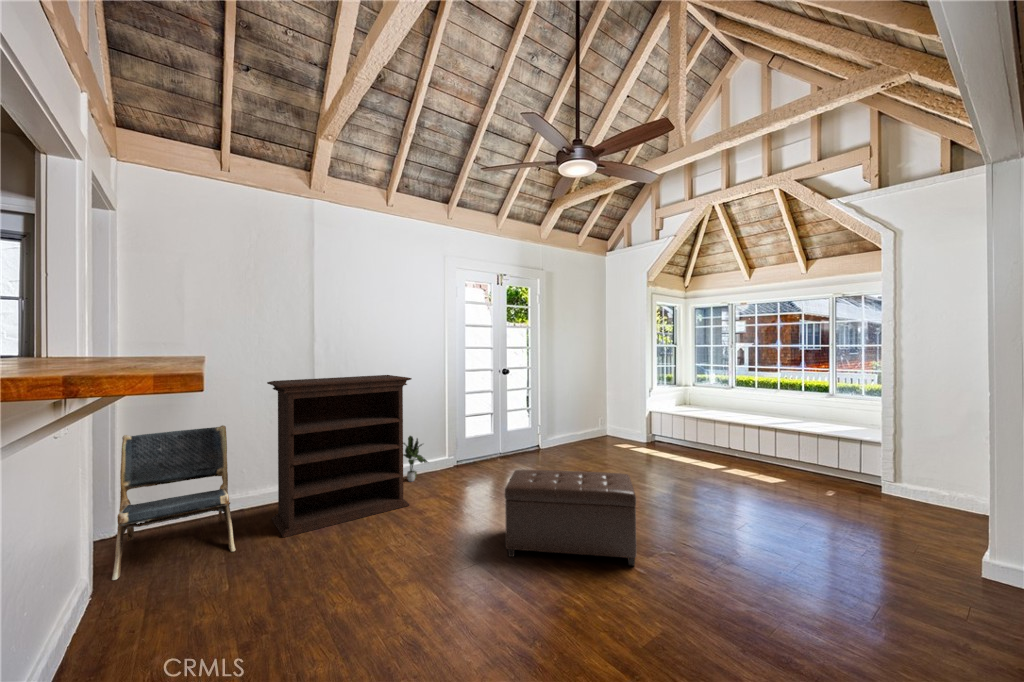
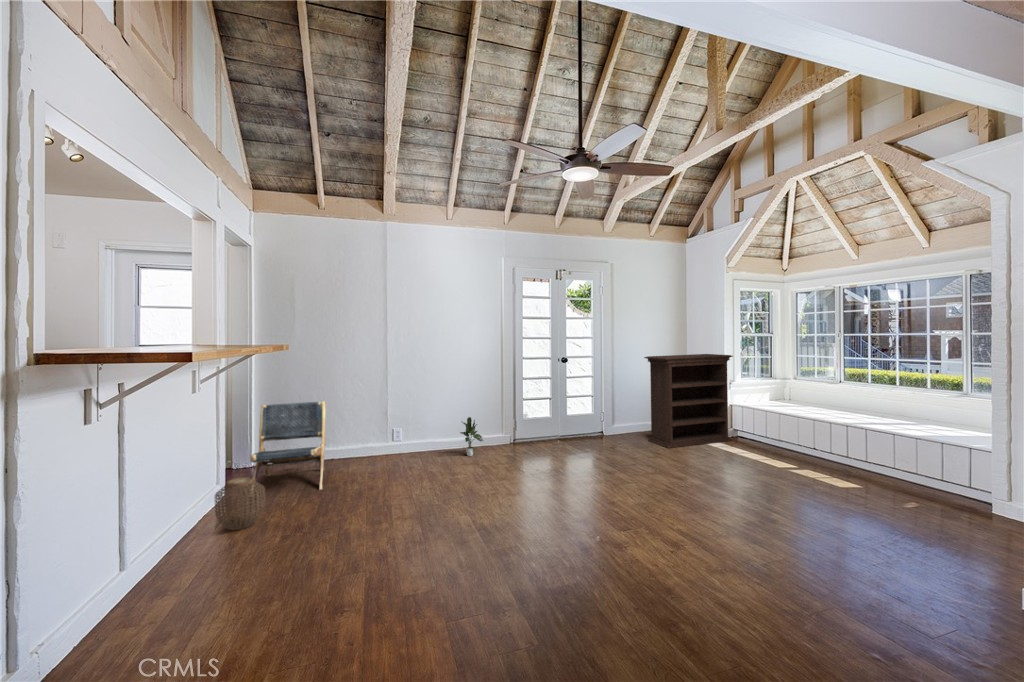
bookshelf: present [267,375,412,537] -> present [644,354,733,448]
ottoman: present [505,470,636,566] -> none [497,448,615,536]
woven basket: none [71,554,165,648] -> present [215,477,265,530]

